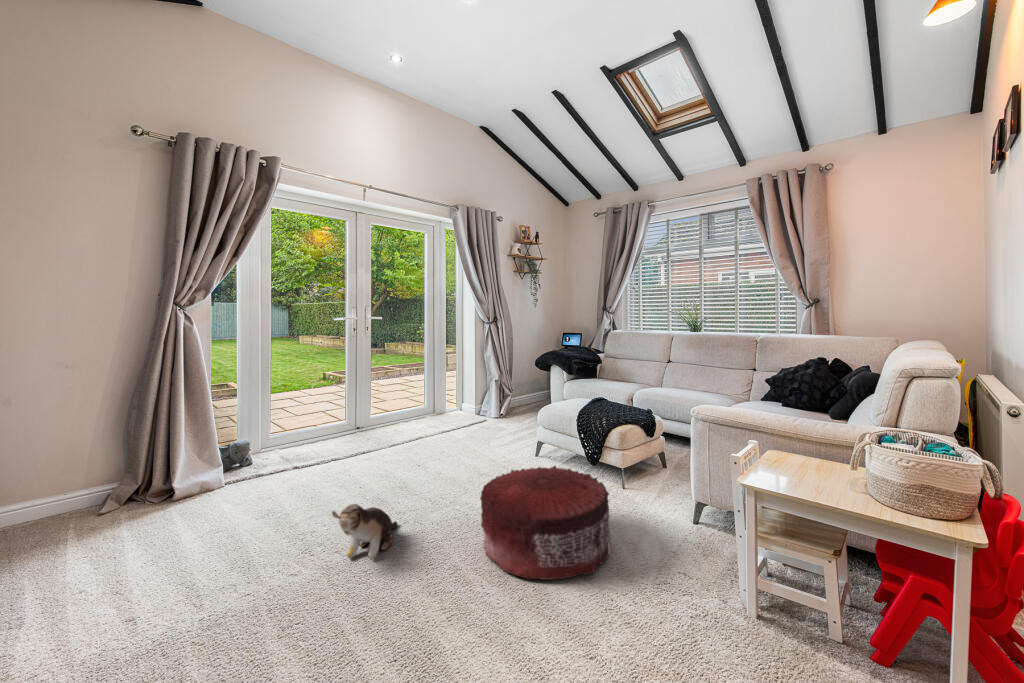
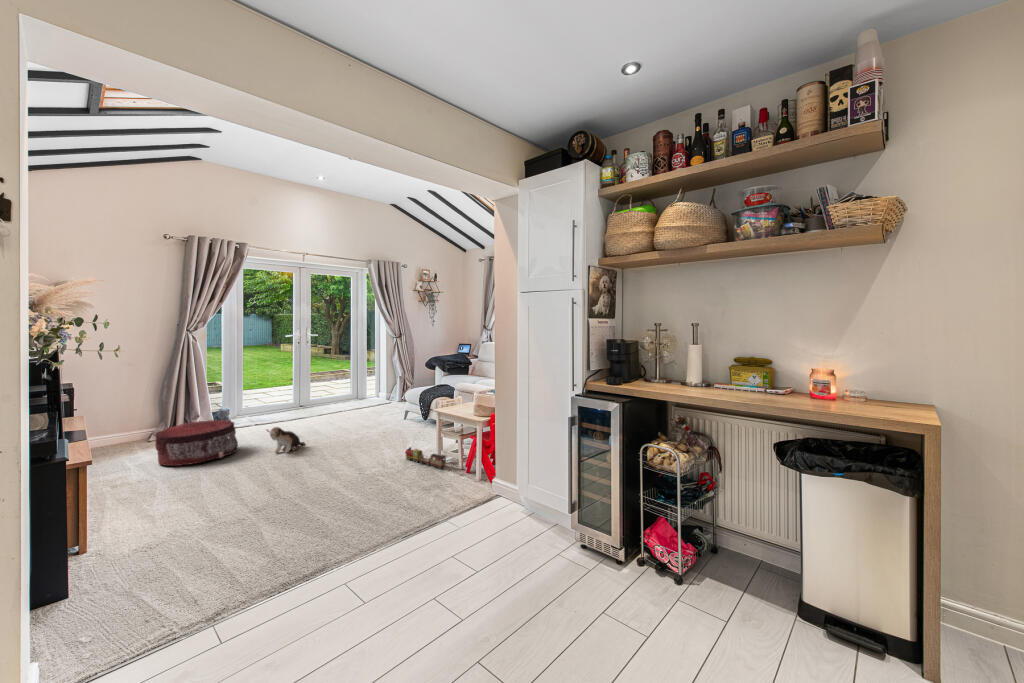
pouf: present [480,466,611,580] -> present [155,420,238,466]
toy train: none [651,565,804,651] -> present [405,447,446,469]

